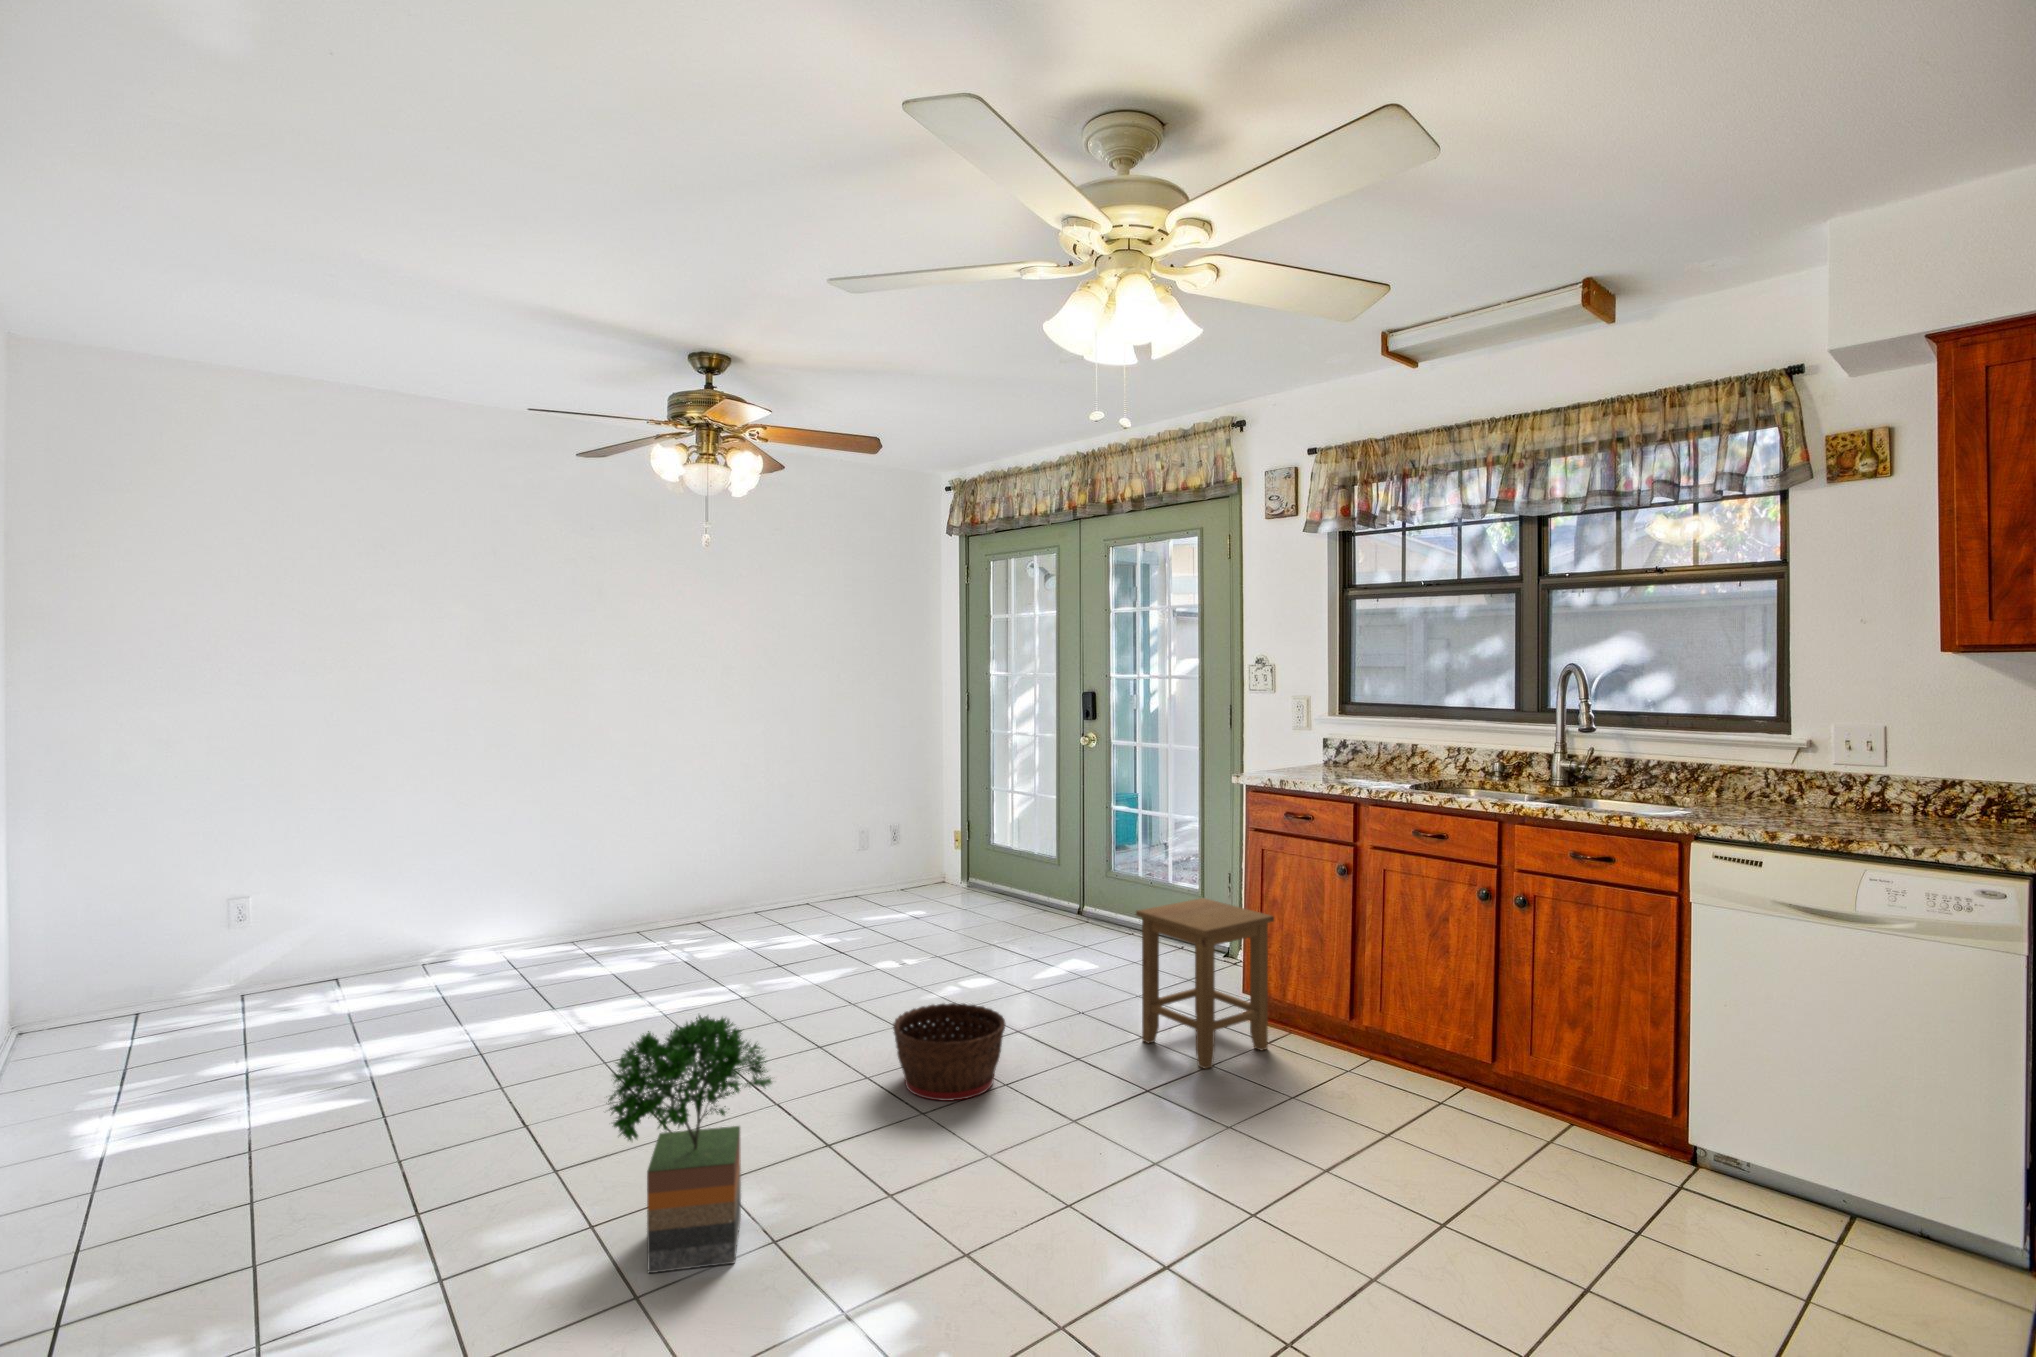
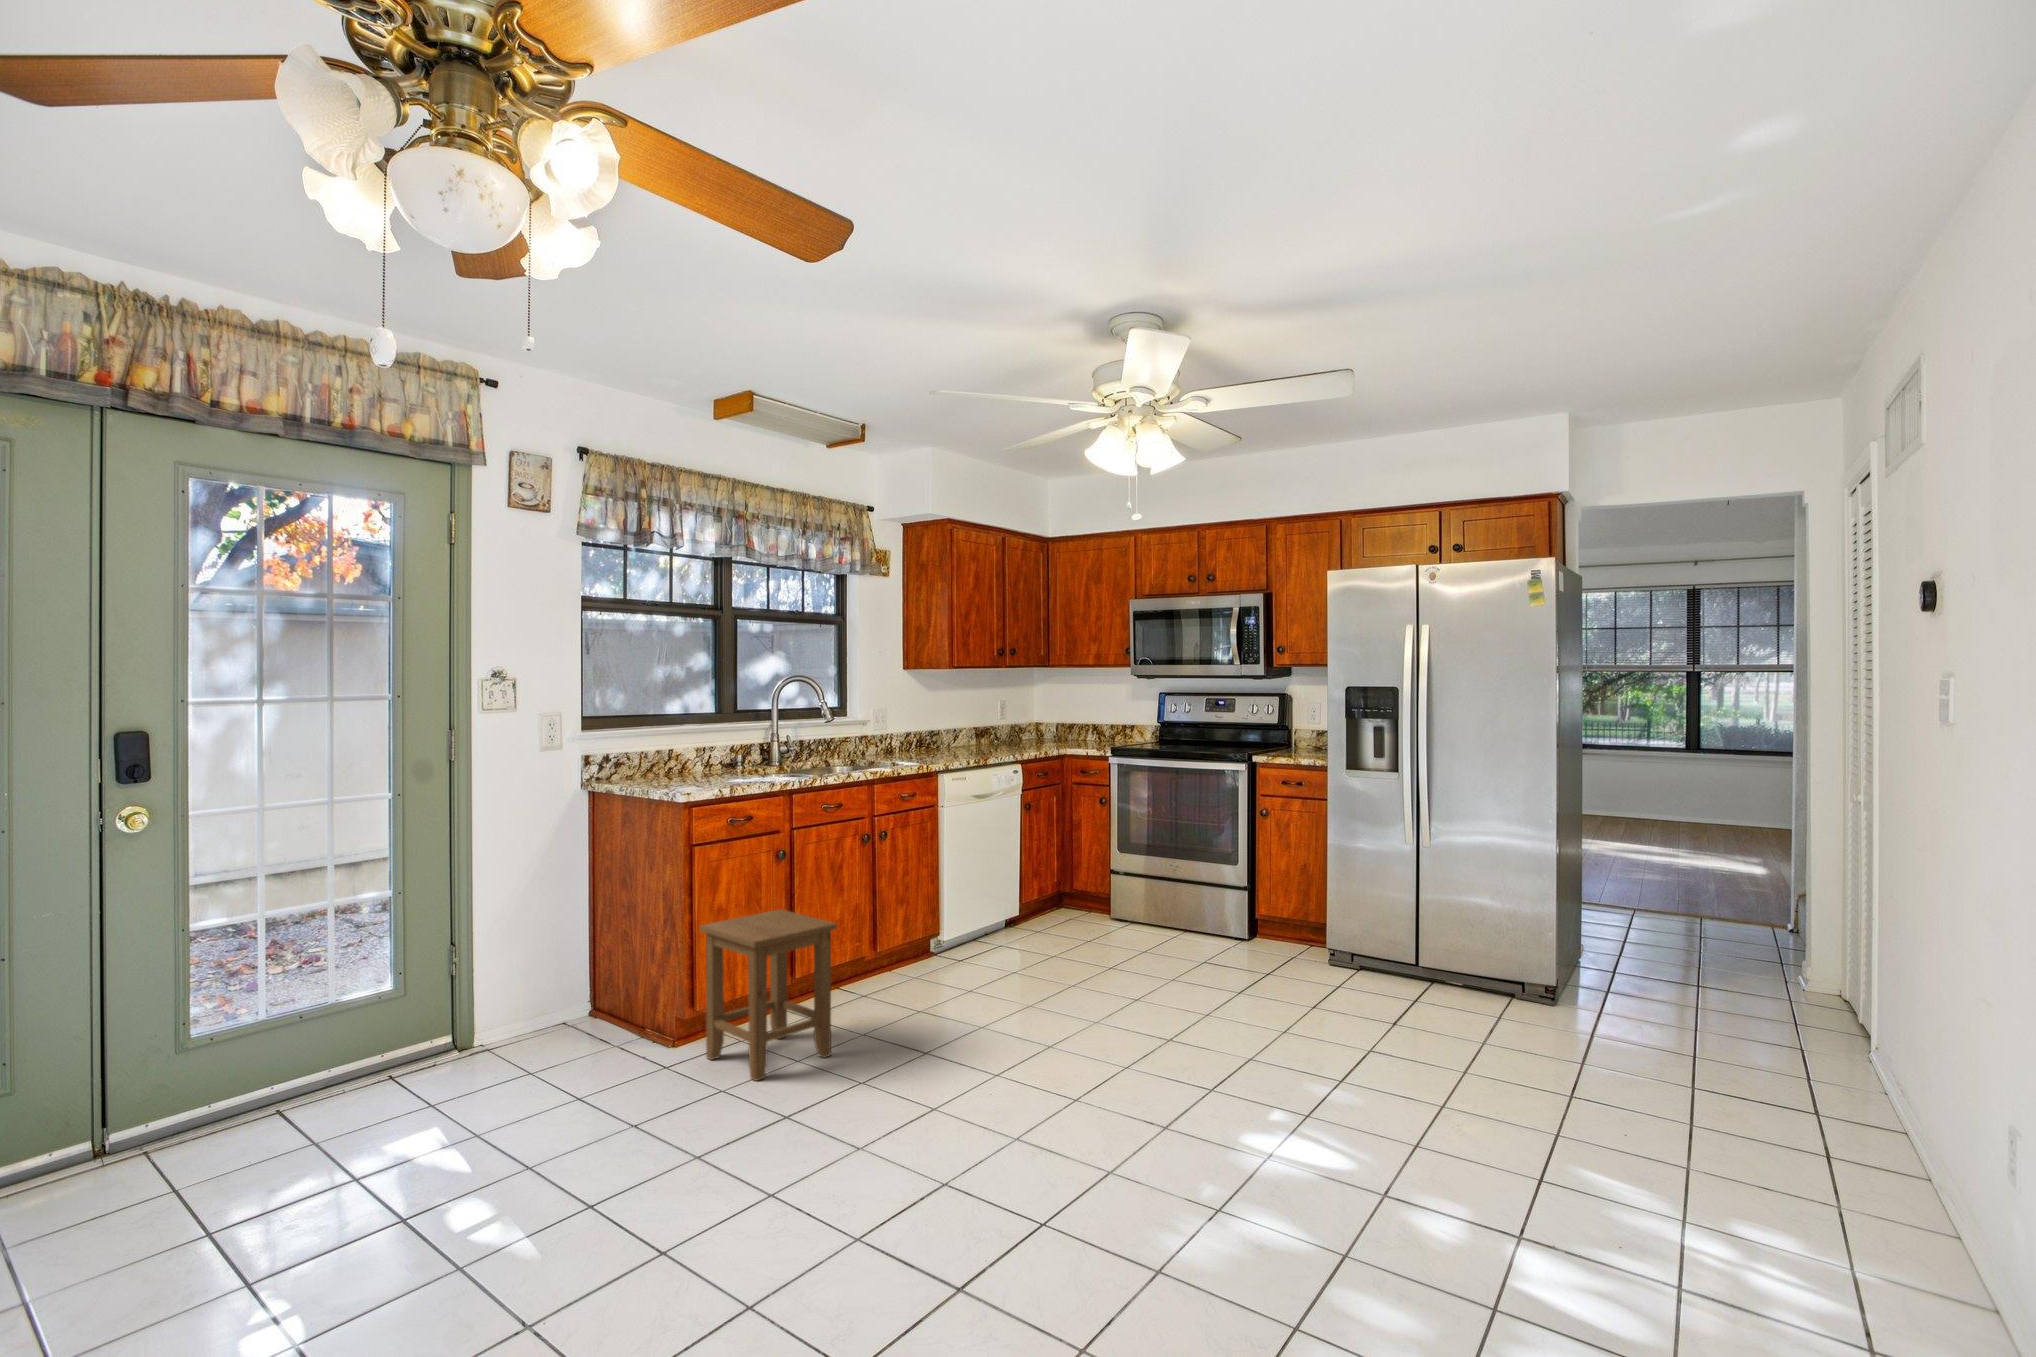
basket: present [893,1003,1005,1101] -> none [812,1068,945,1189]
potted tree: present [608,1015,772,1273] -> none [1197,1006,1368,1255]

